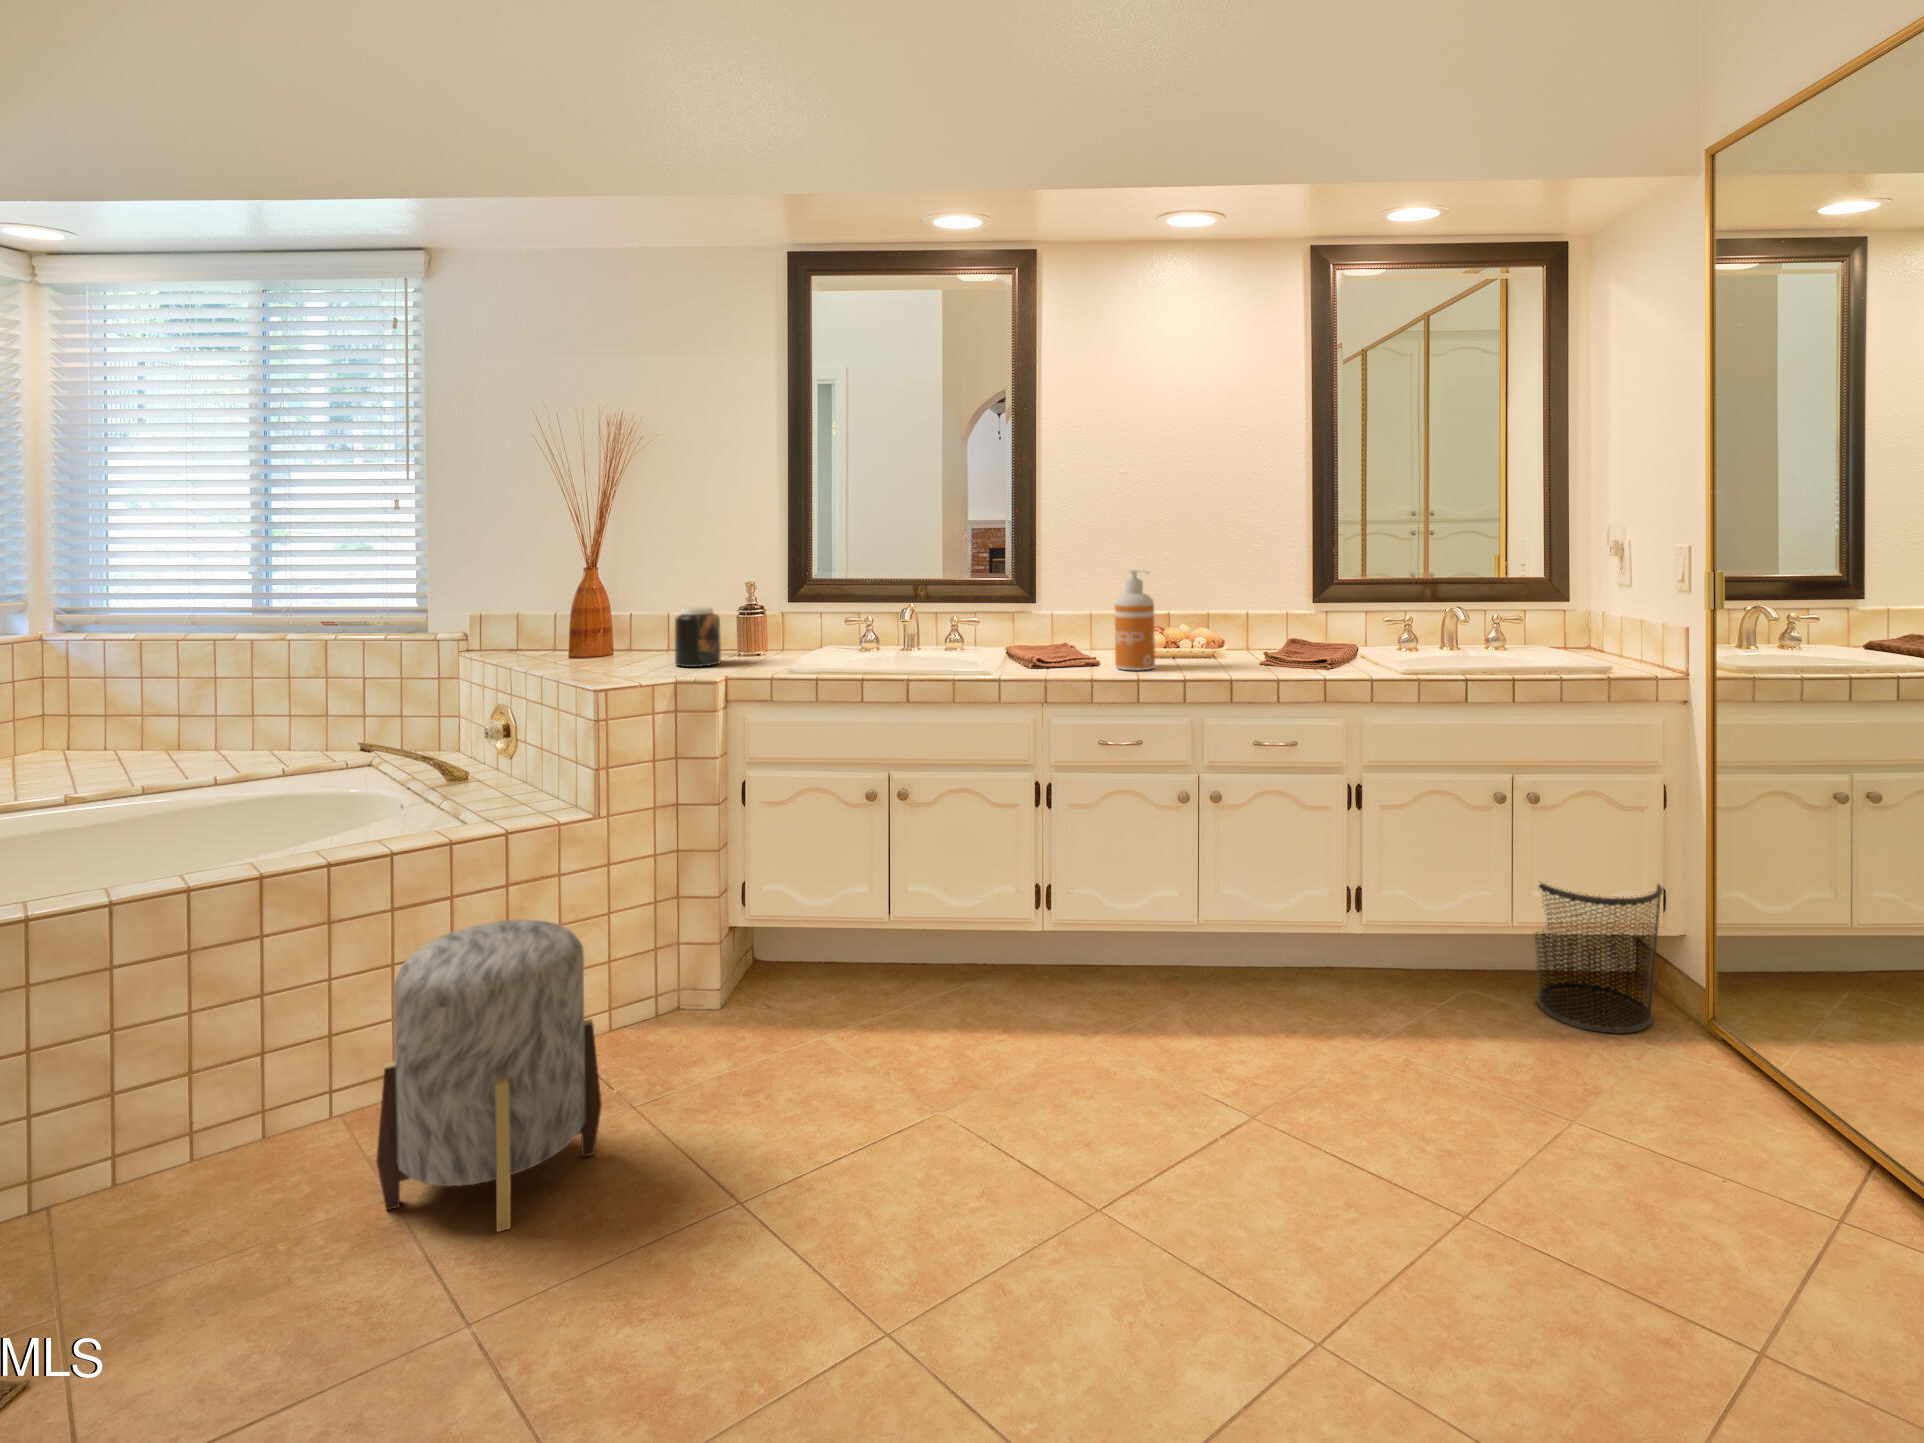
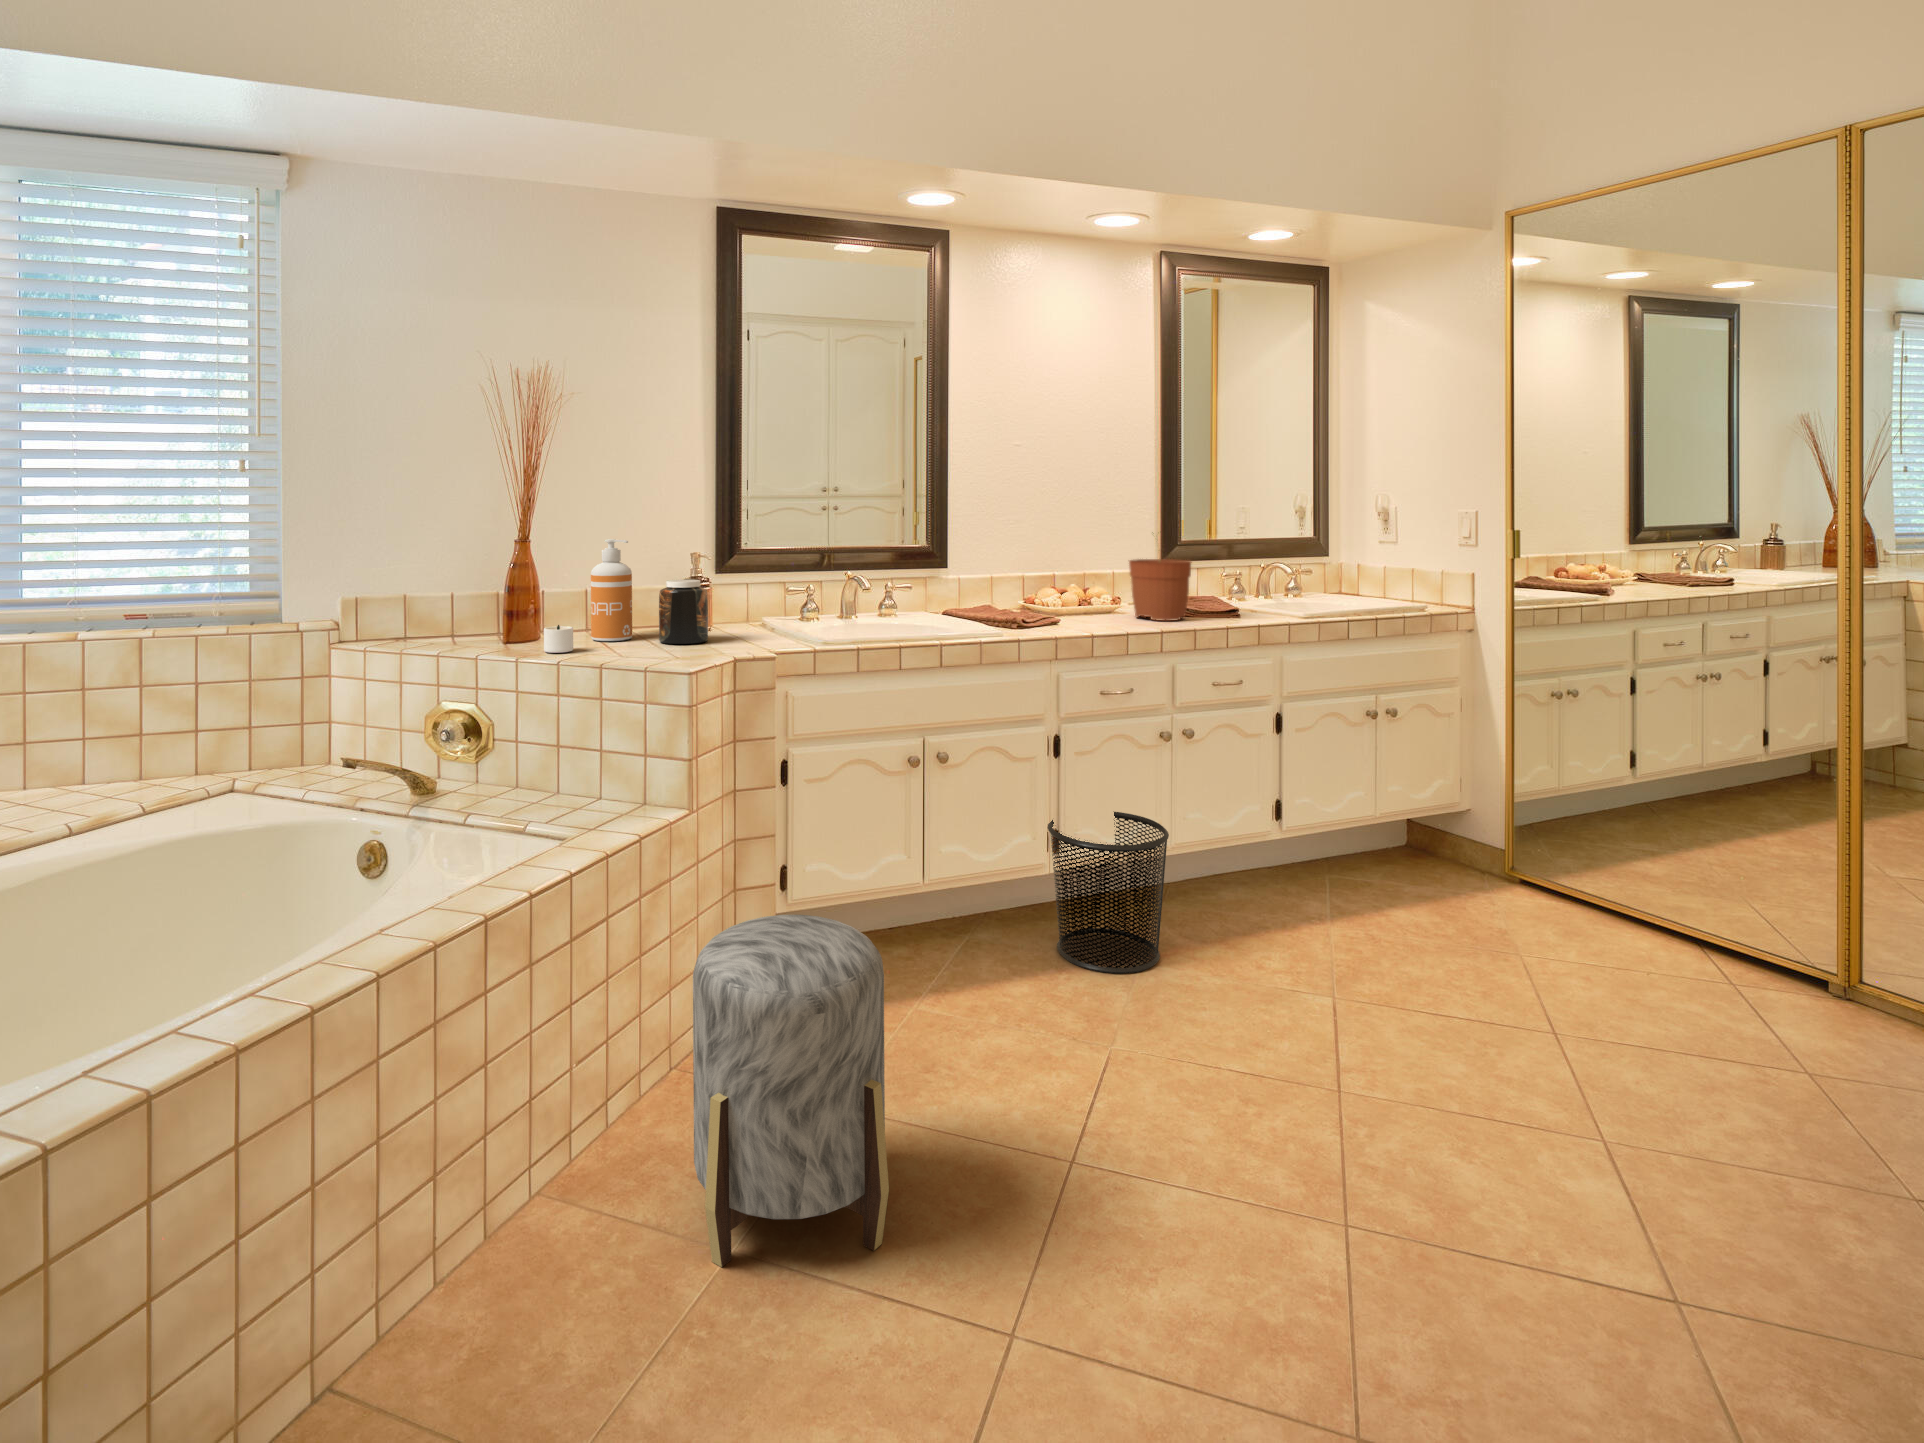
plant pot: none [1190,568,1260,669] -> present [1129,559,1192,621]
soap dispenser: present [1115,570,1155,670] -> present [591,539,632,641]
candle: none [563,644,600,669] -> present [544,625,573,653]
waste bin: present [1533,881,1663,1034] -> present [1047,812,1169,974]

